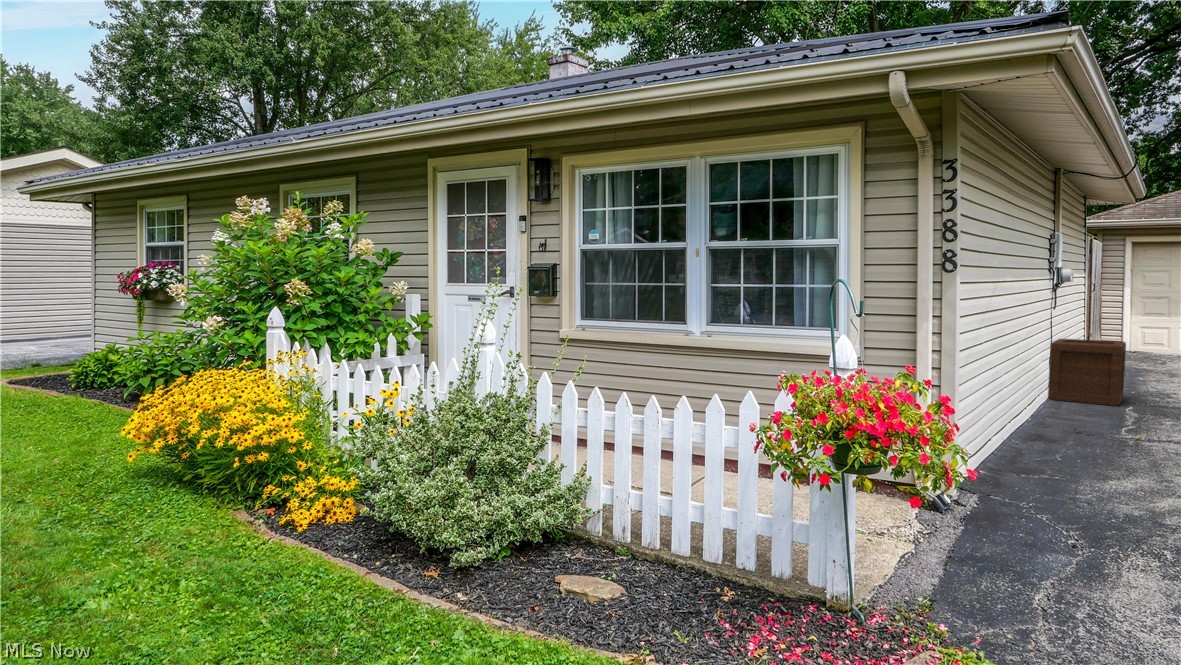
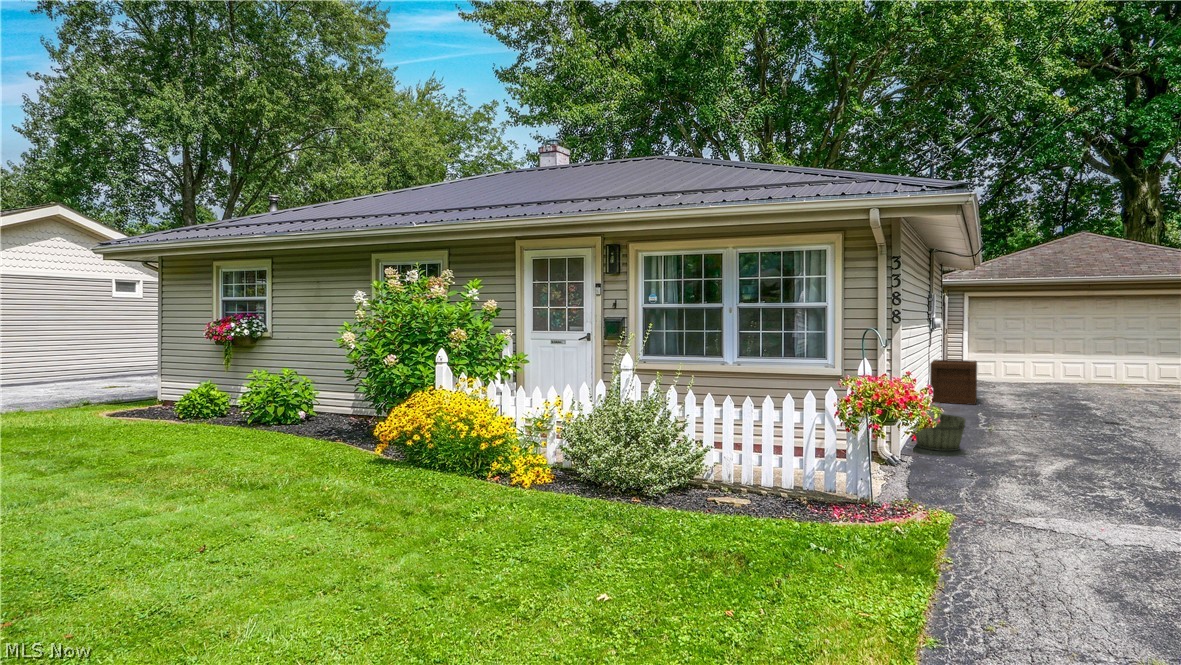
wooden bucket: none [982,411,1075,489] -> present [915,414,966,451]

